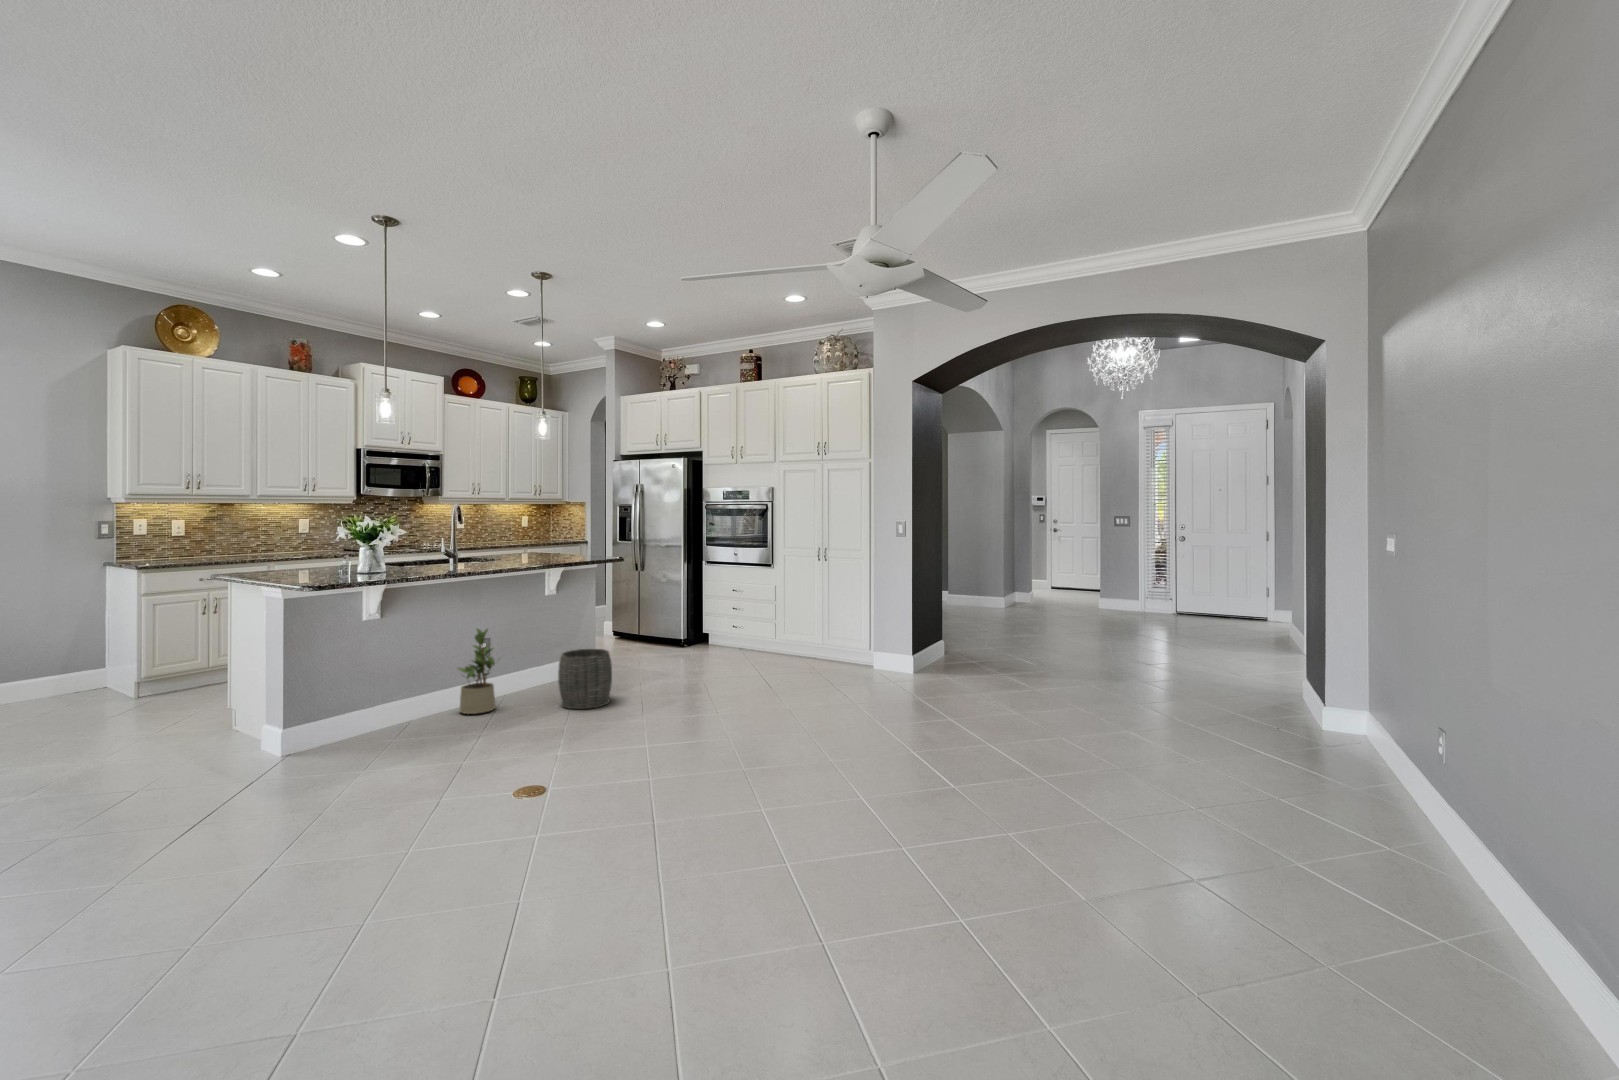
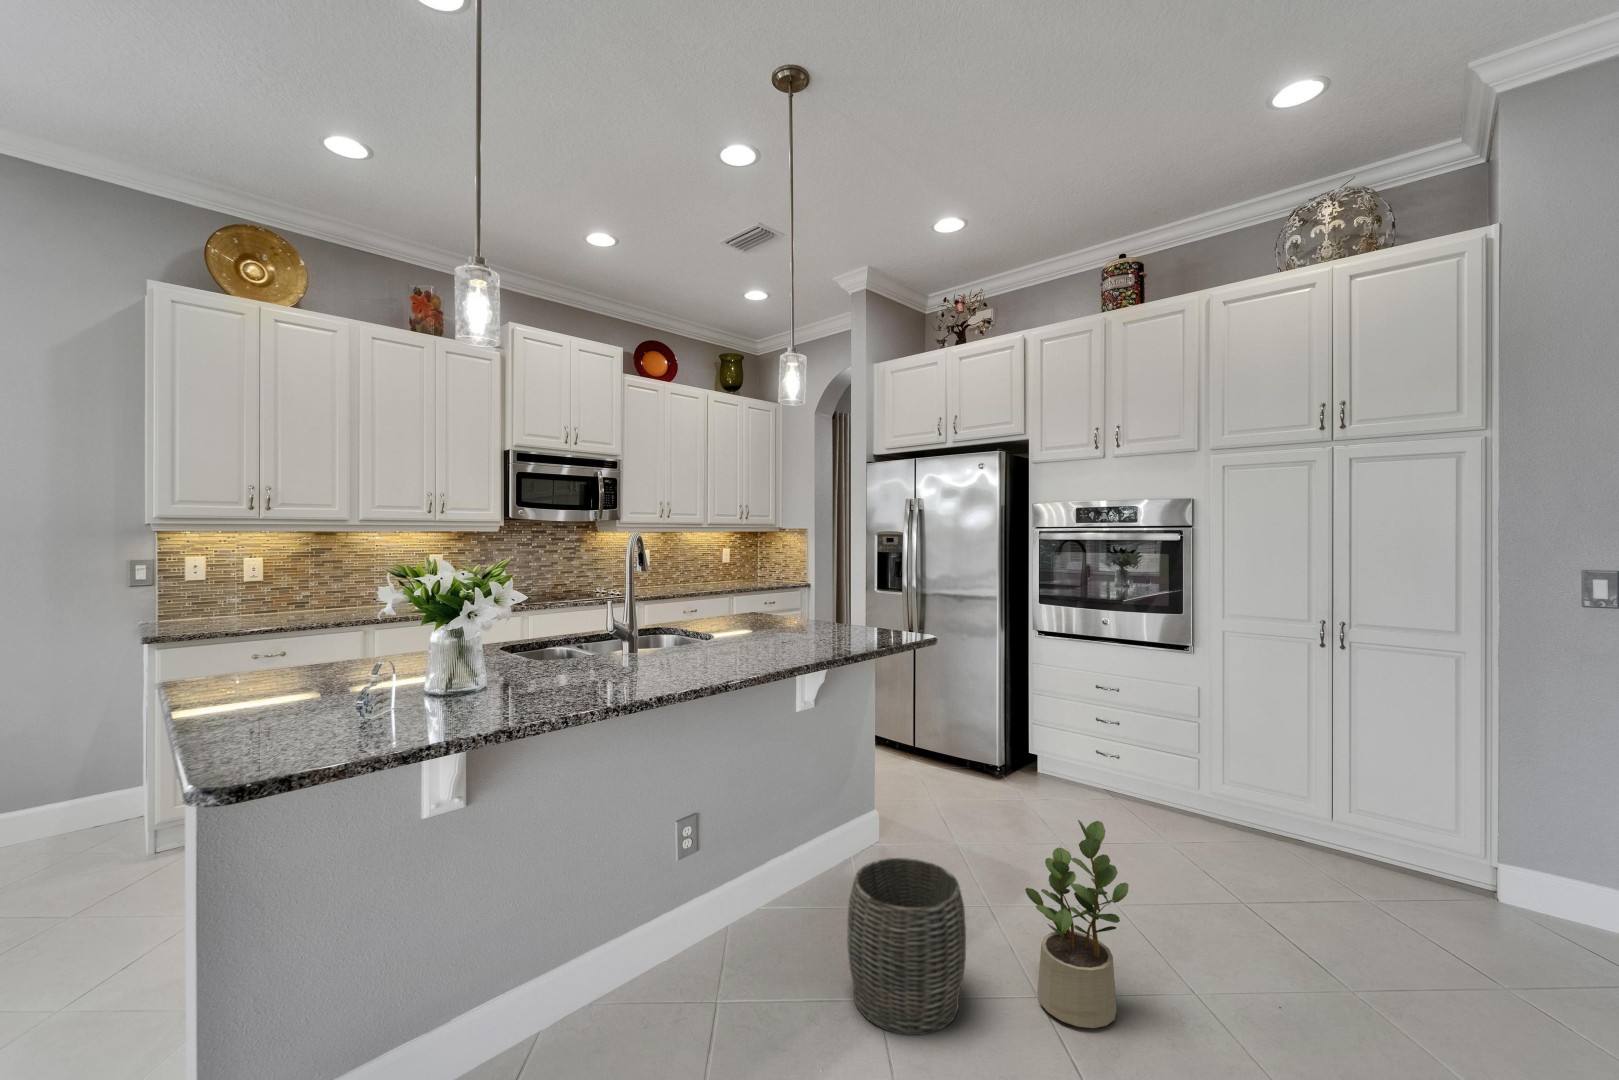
potted plant: present [458,629,500,714] -> present [1025,820,1129,1028]

